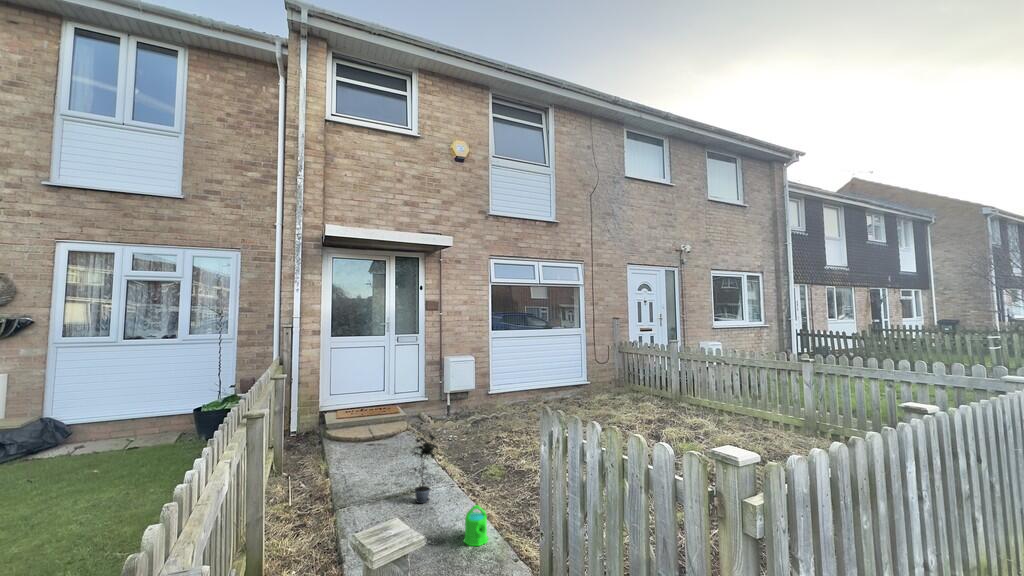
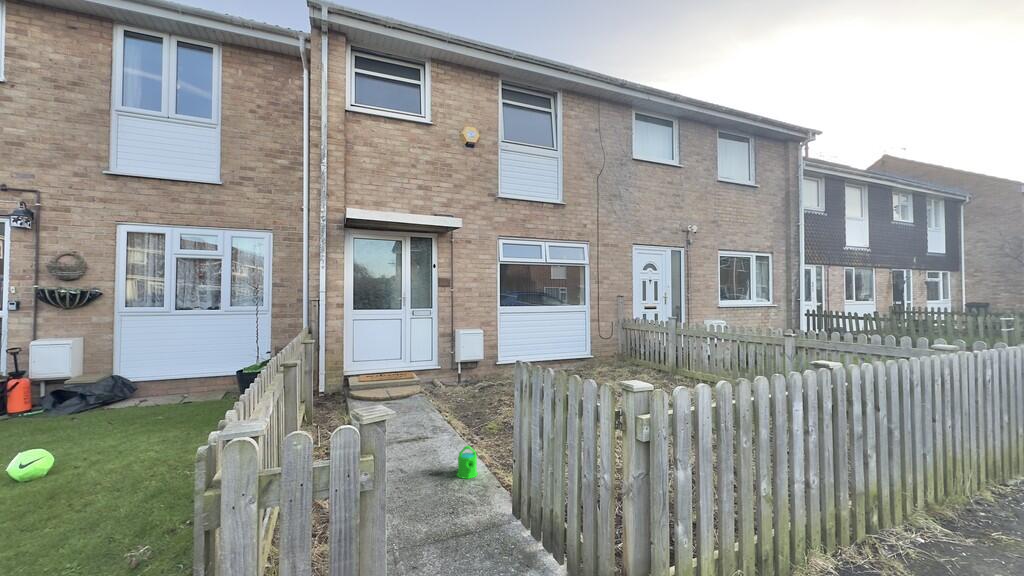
potted plant: present [412,432,438,503] -> none [415,387,441,448]

